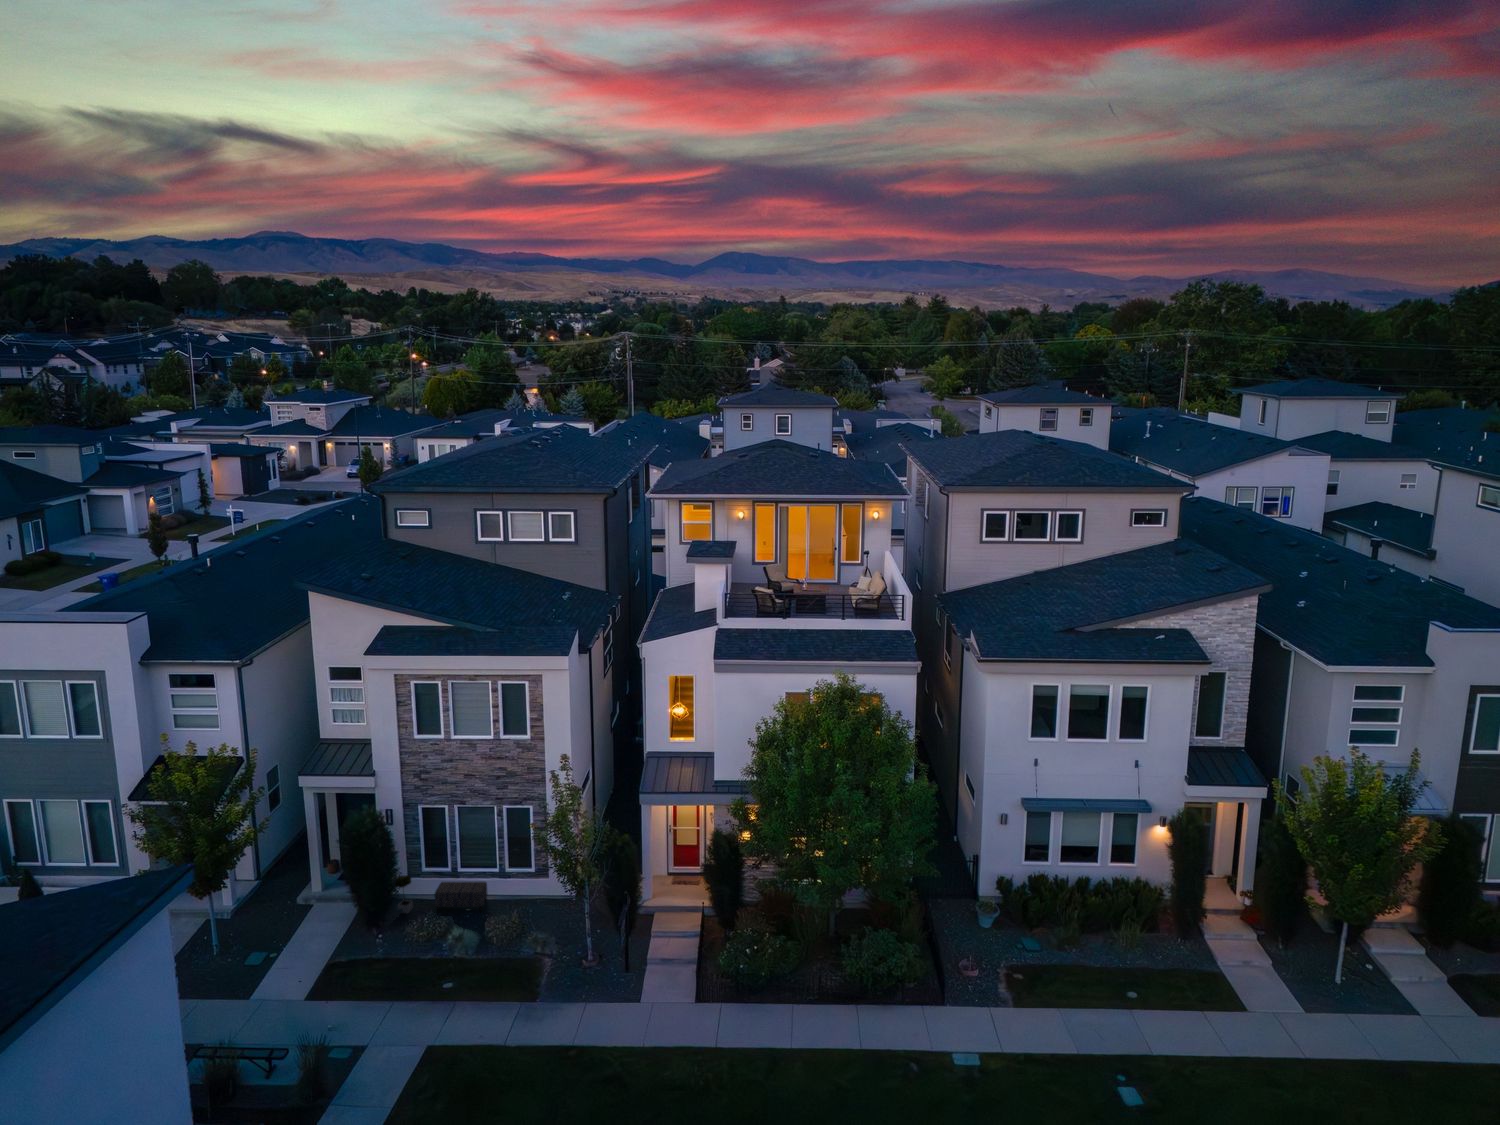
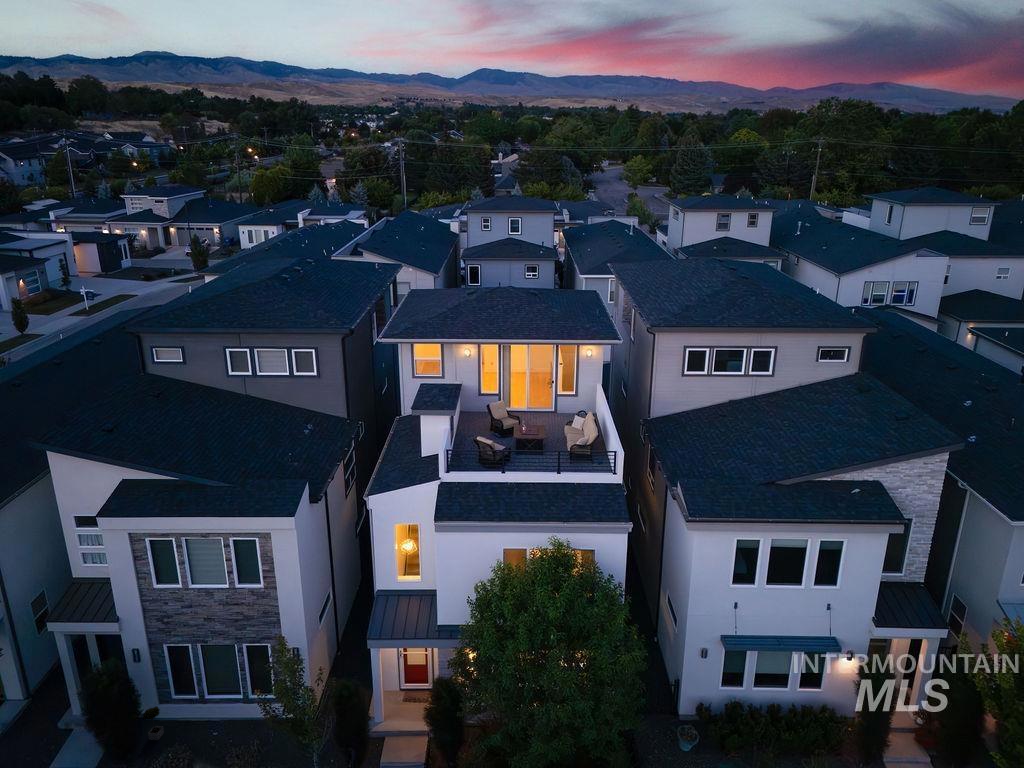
bench: present [434,882,487,912] -> none [181,708,233,739]

